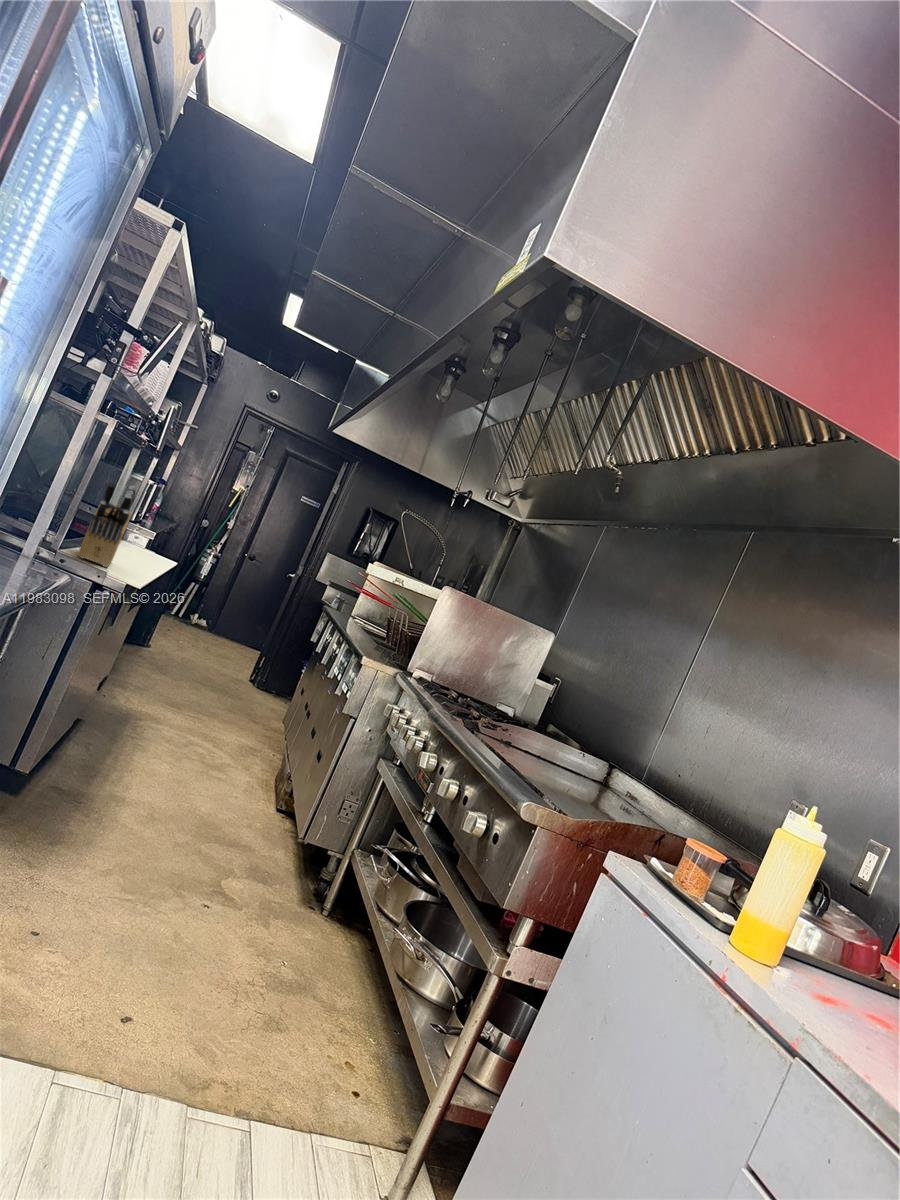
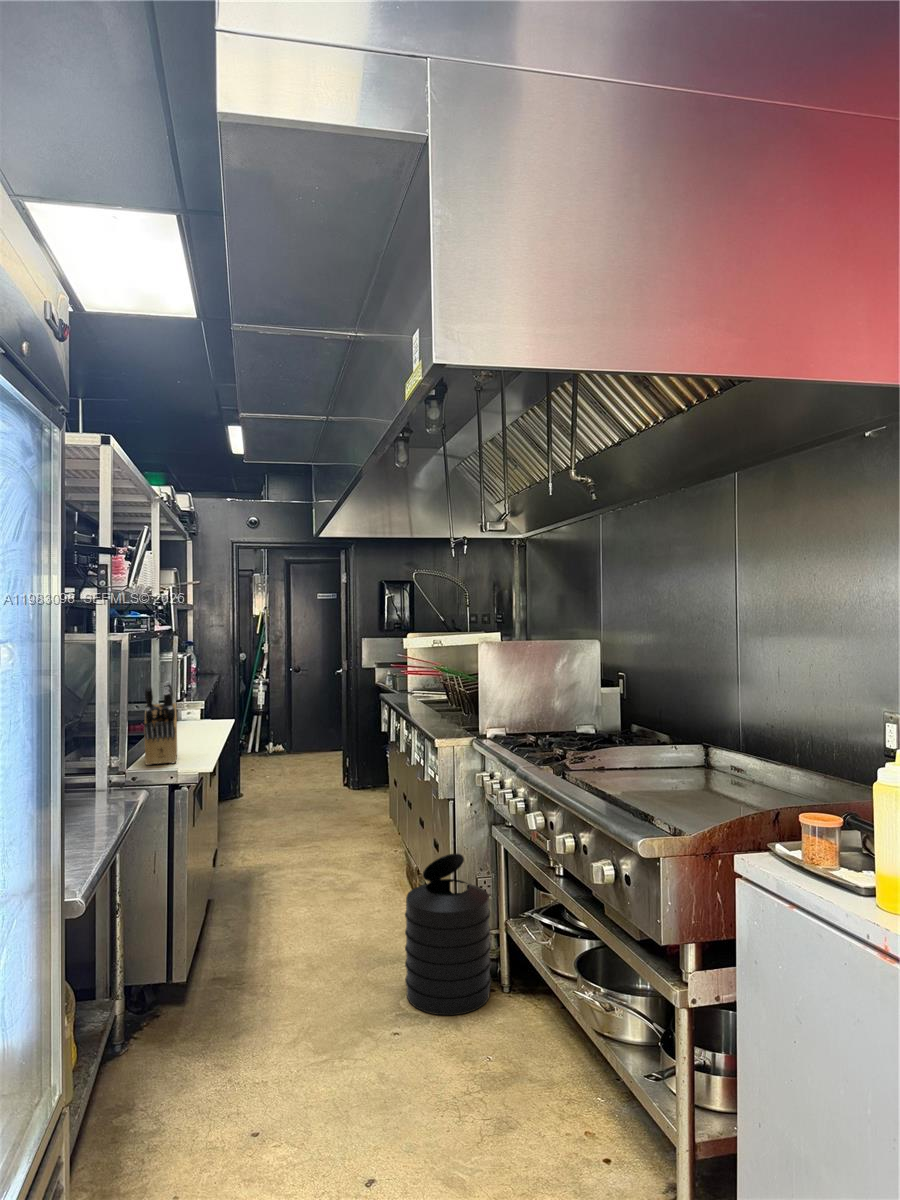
trash can: none [231,765,350,917] -> present [405,853,491,1015]

